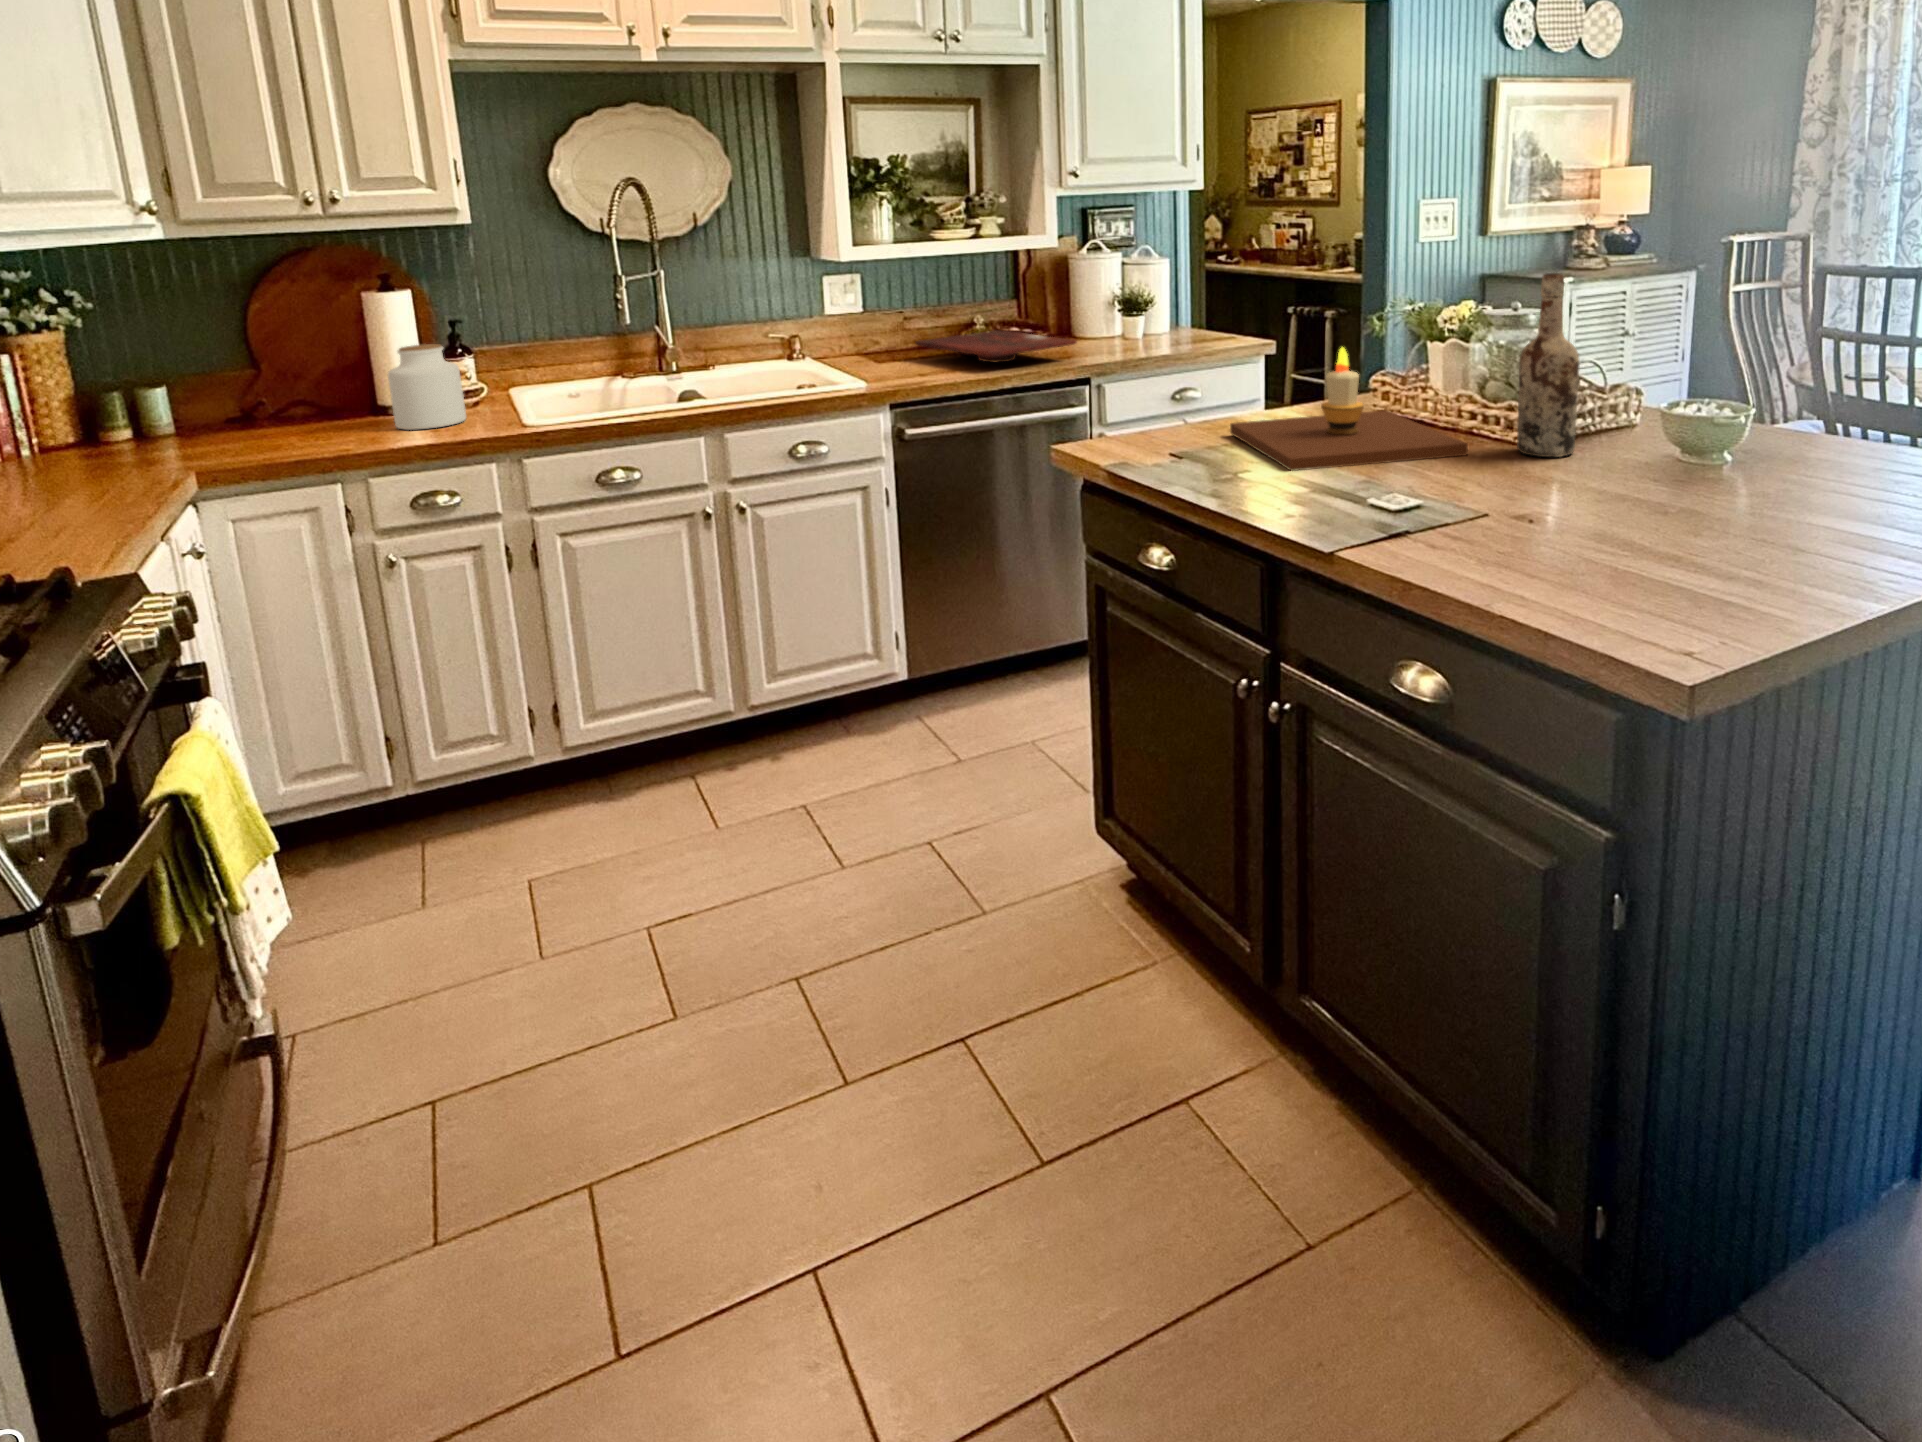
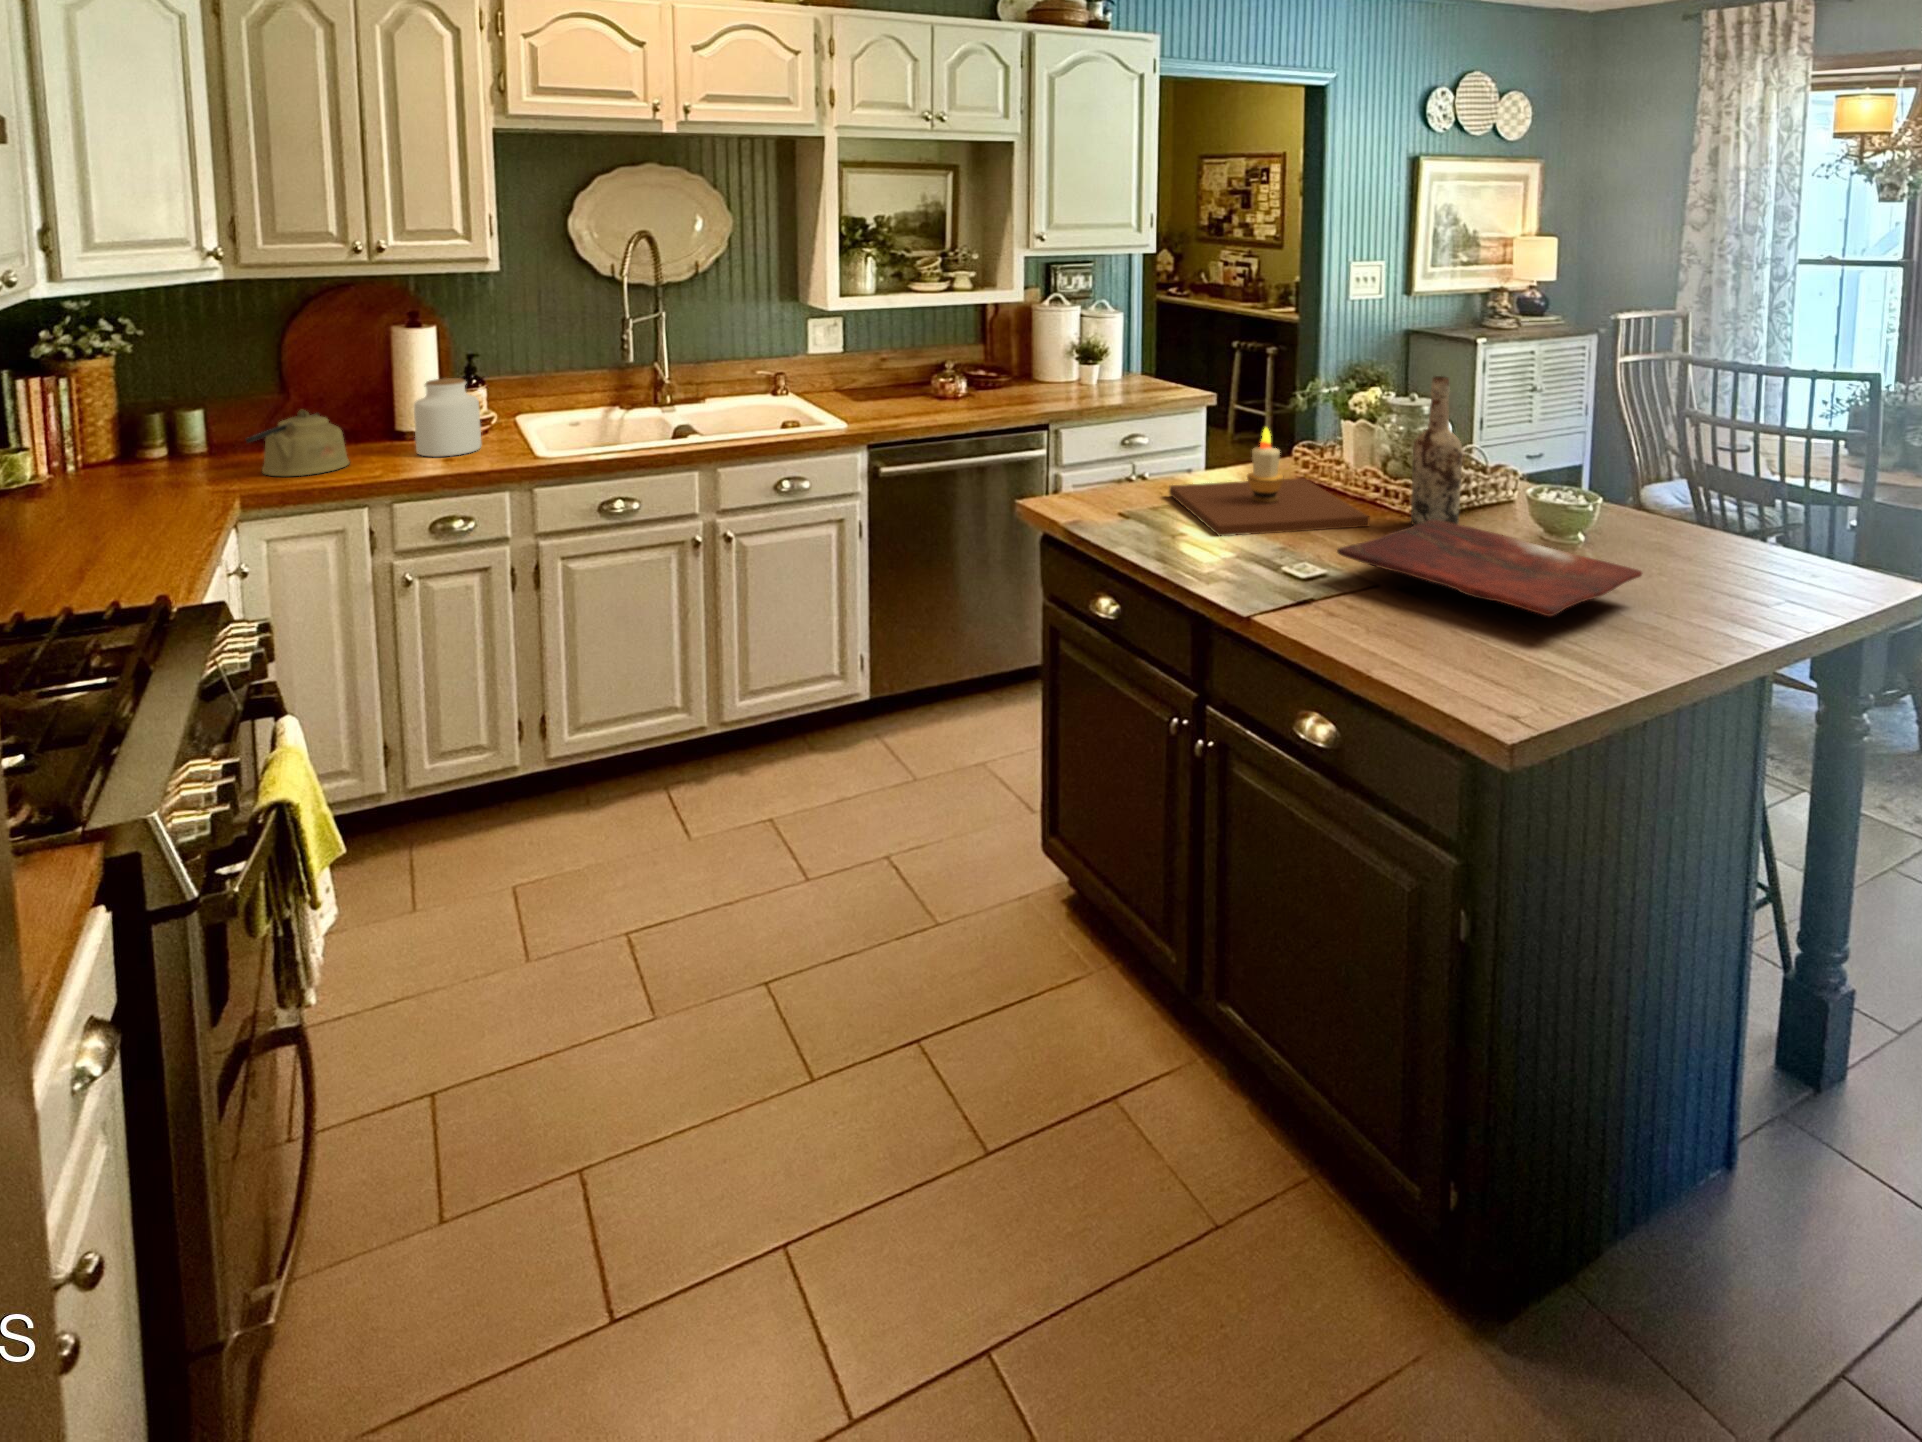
cutting board: present [916,330,1076,362] -> present [1337,519,1642,617]
kettle: none [203,381,322,453] -> present [246,410,349,476]

